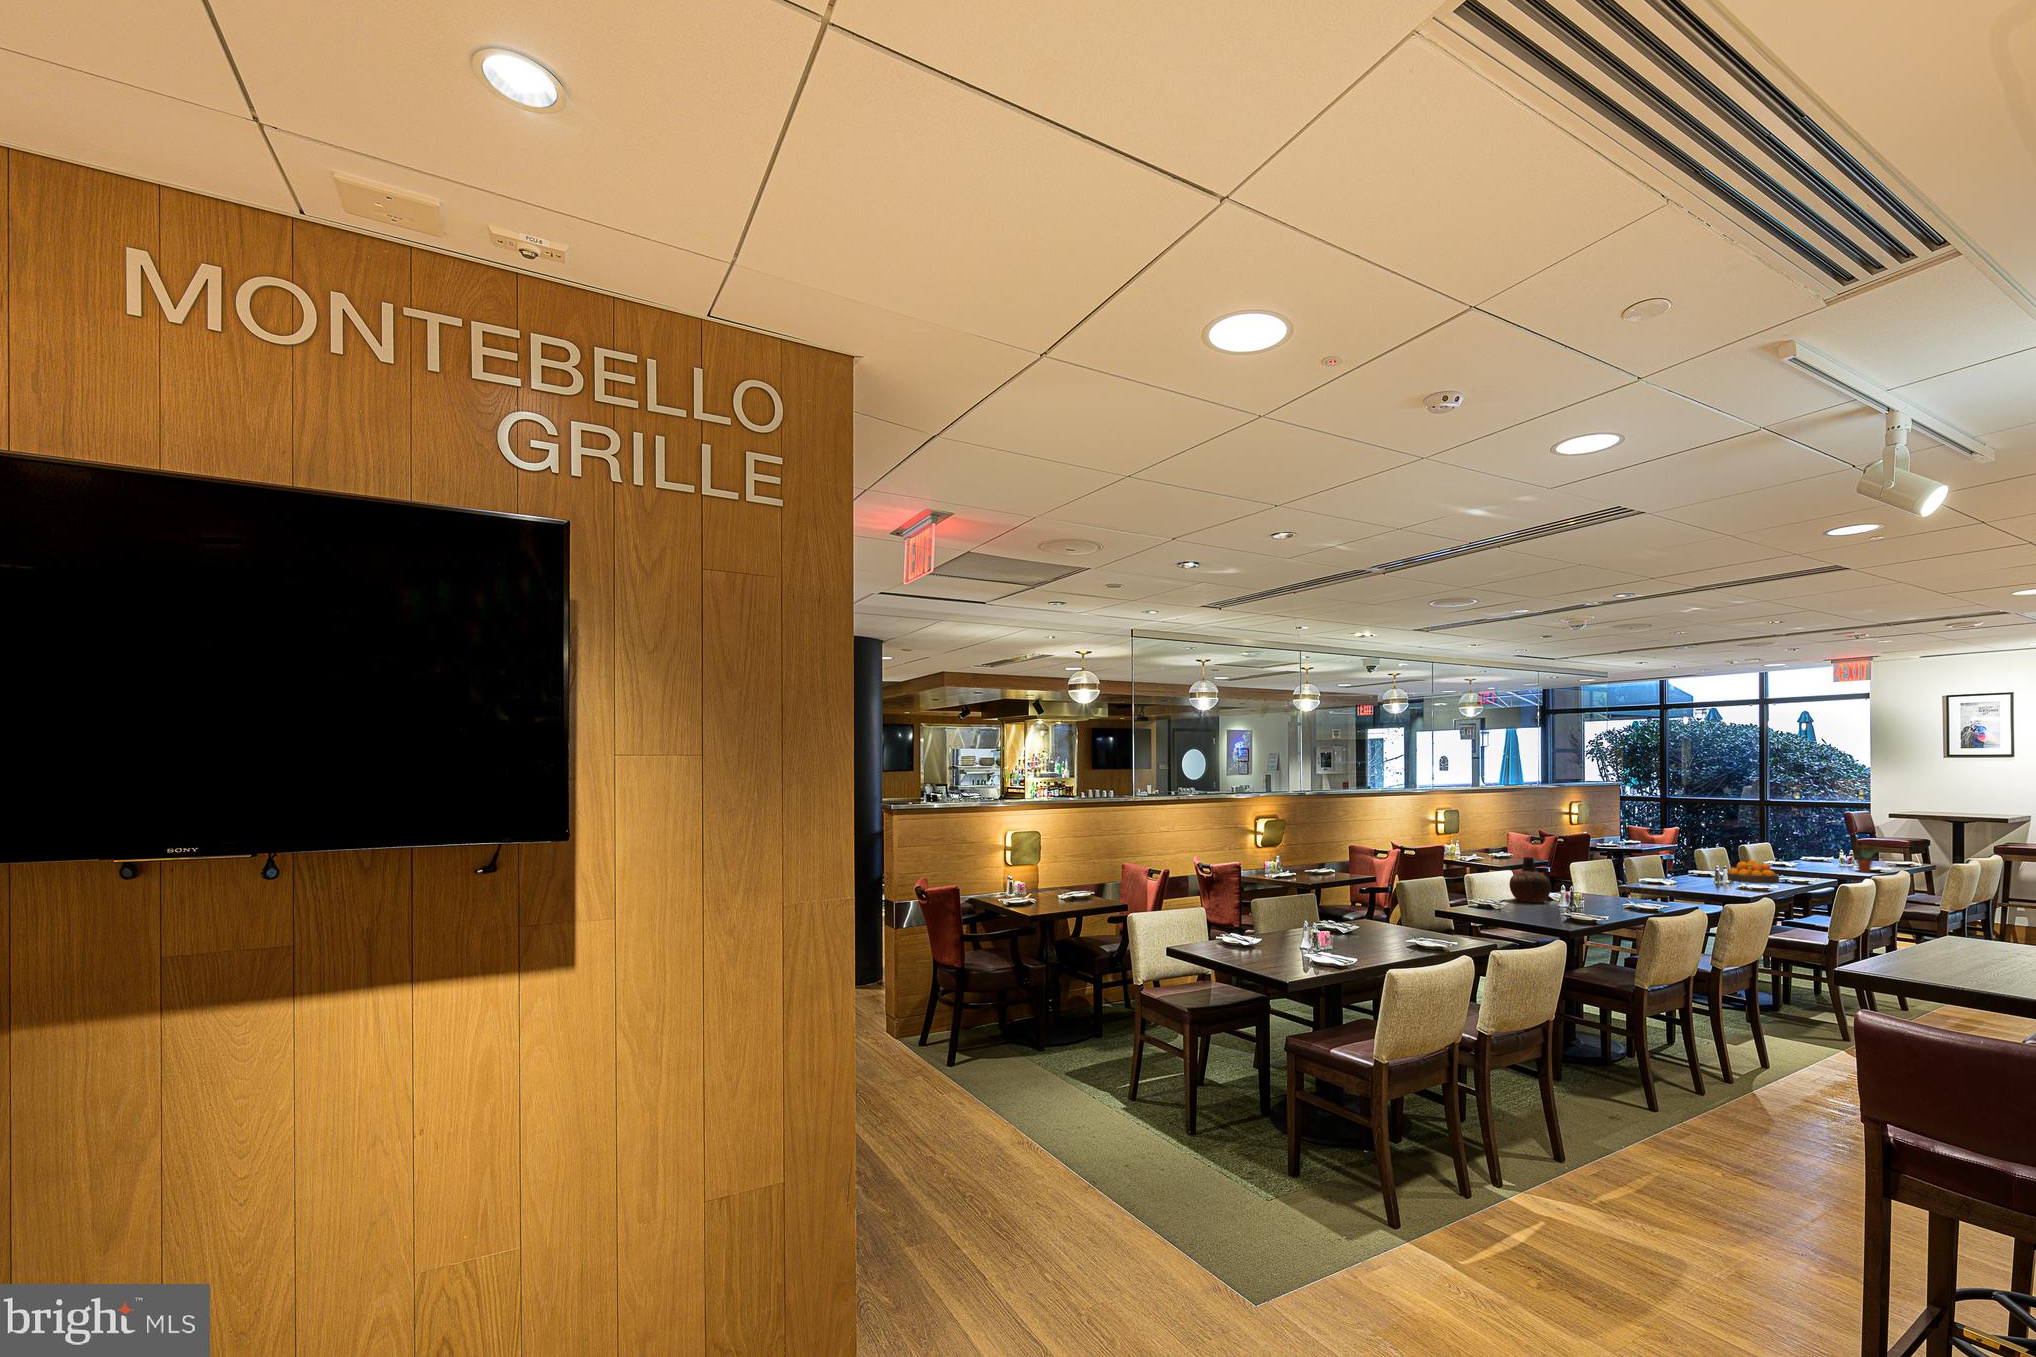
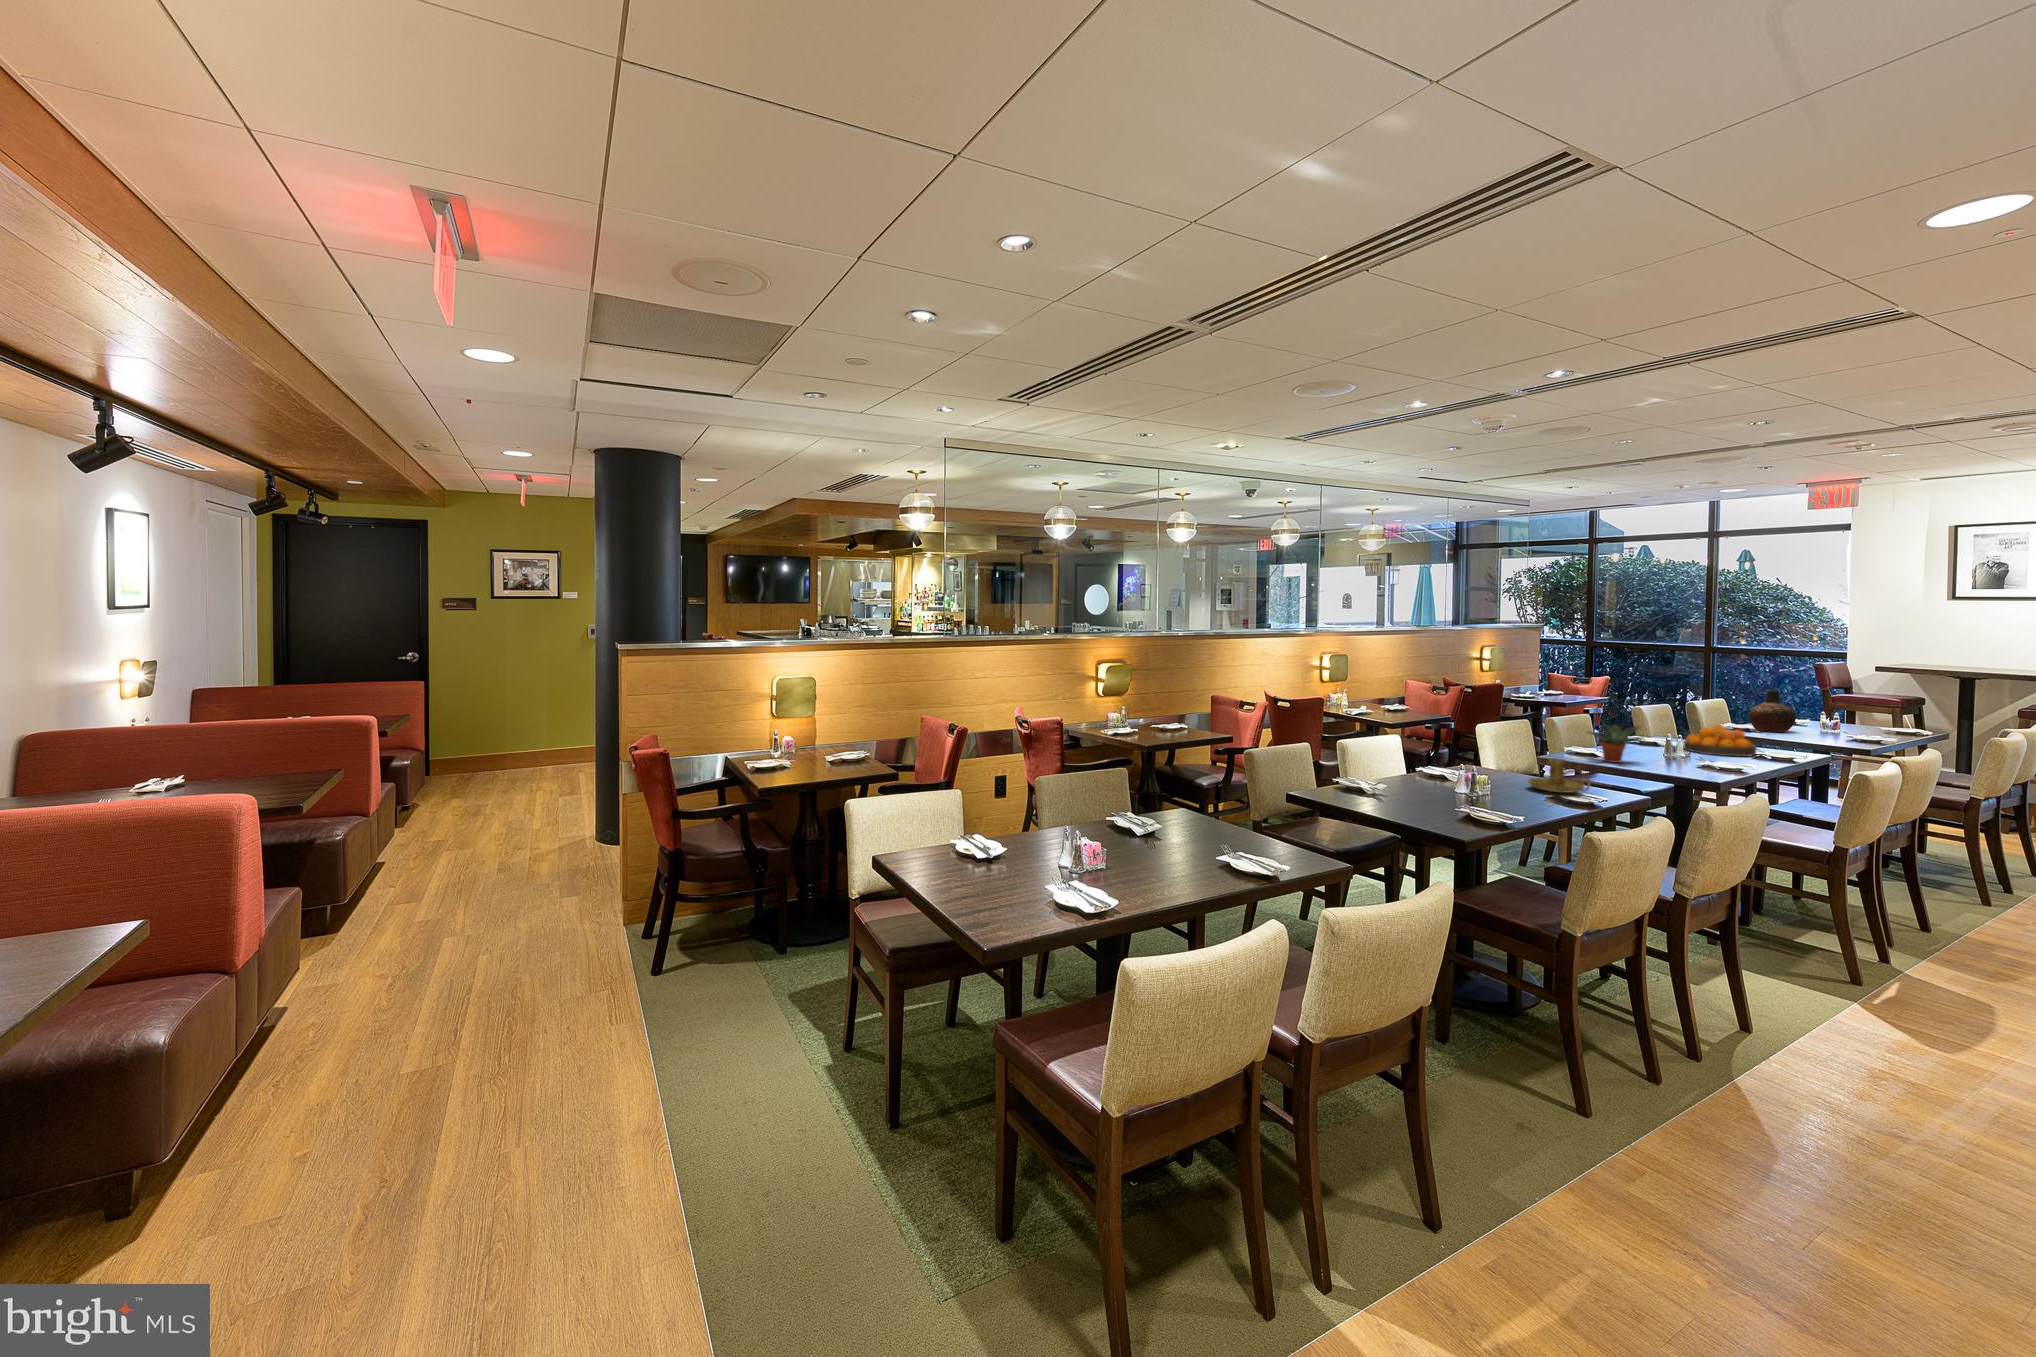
potted plant: present [1850,849,1882,873] -> present [1589,720,1642,763]
vase: present [1509,857,1551,902] -> present [1749,690,1796,732]
candle holder: none [1610,877,1650,900] -> present [1528,758,1590,793]

